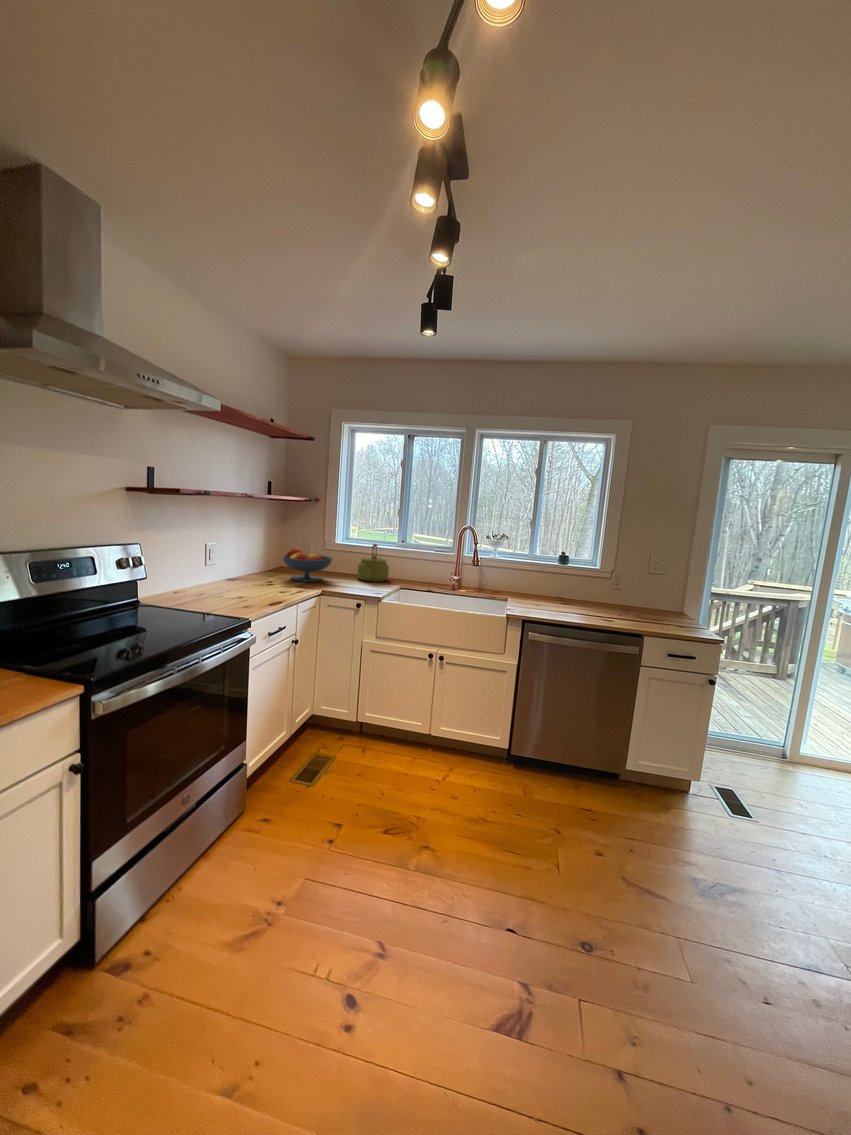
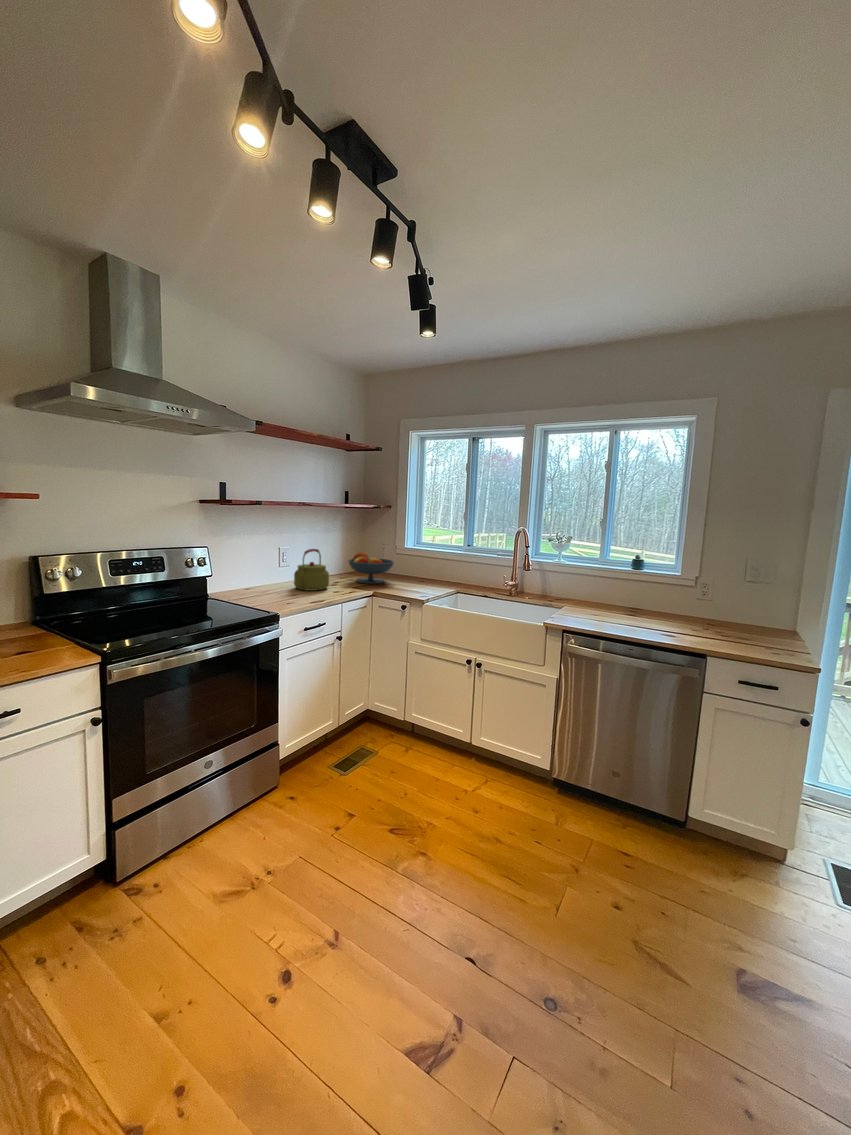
kettle: present [357,544,389,582] -> present [294,549,329,591]

